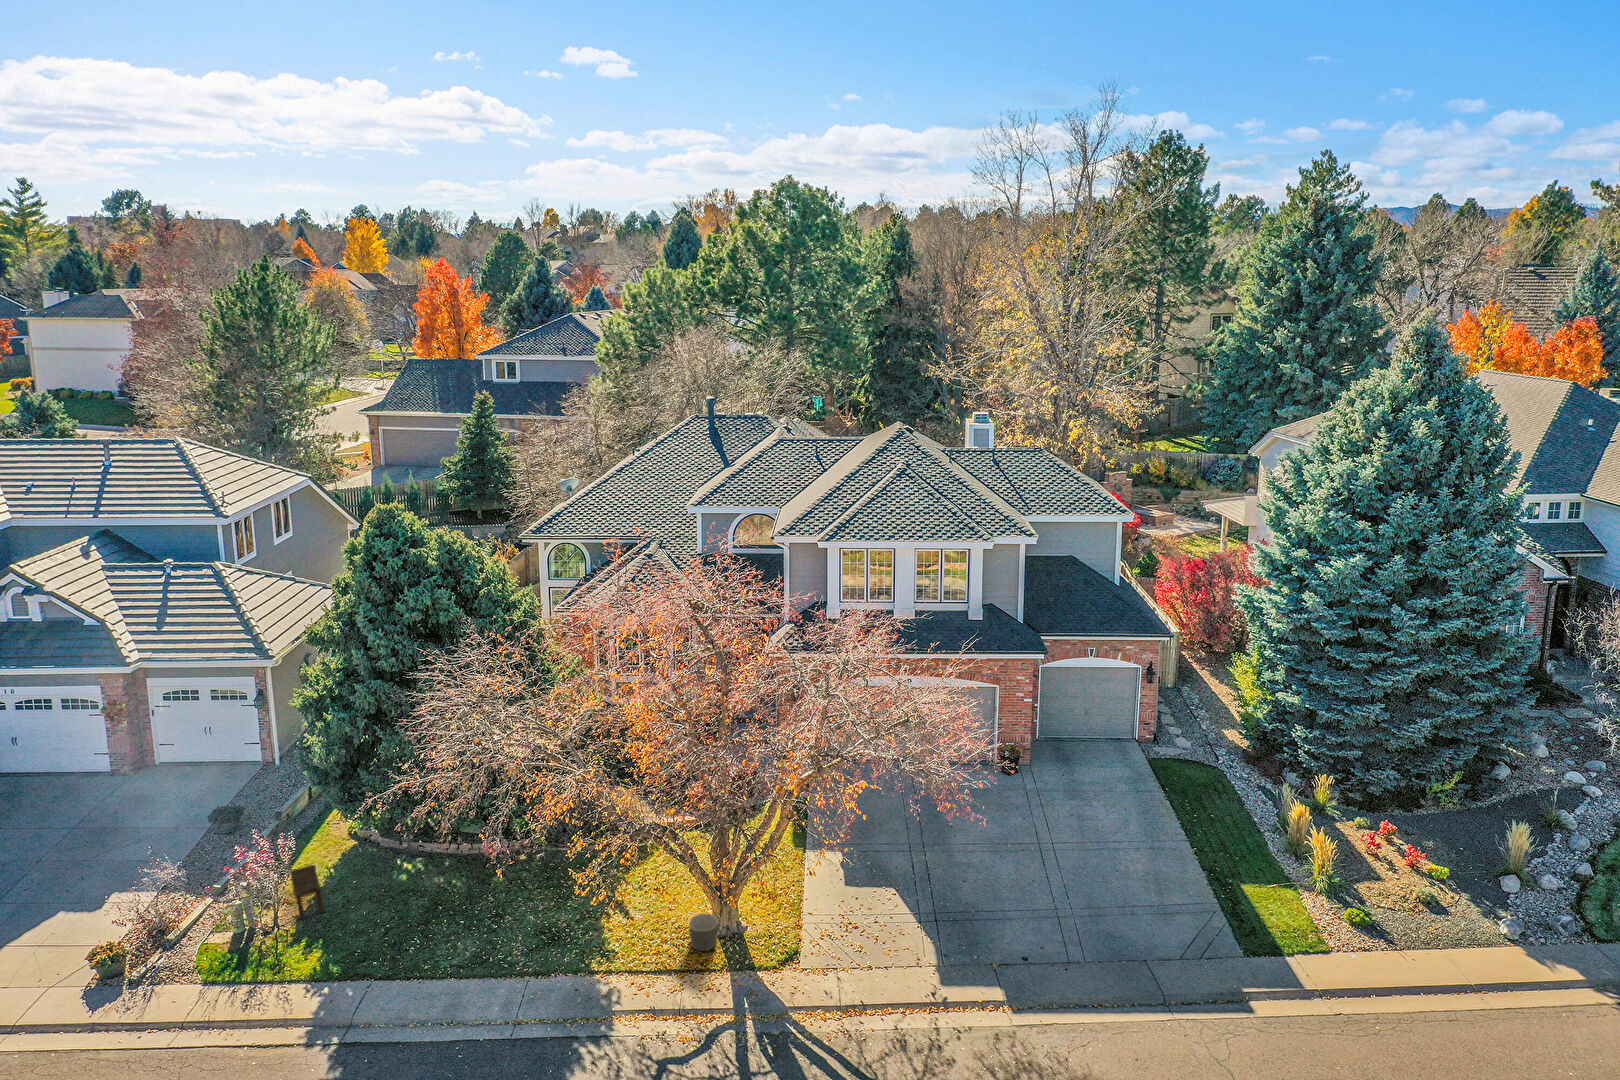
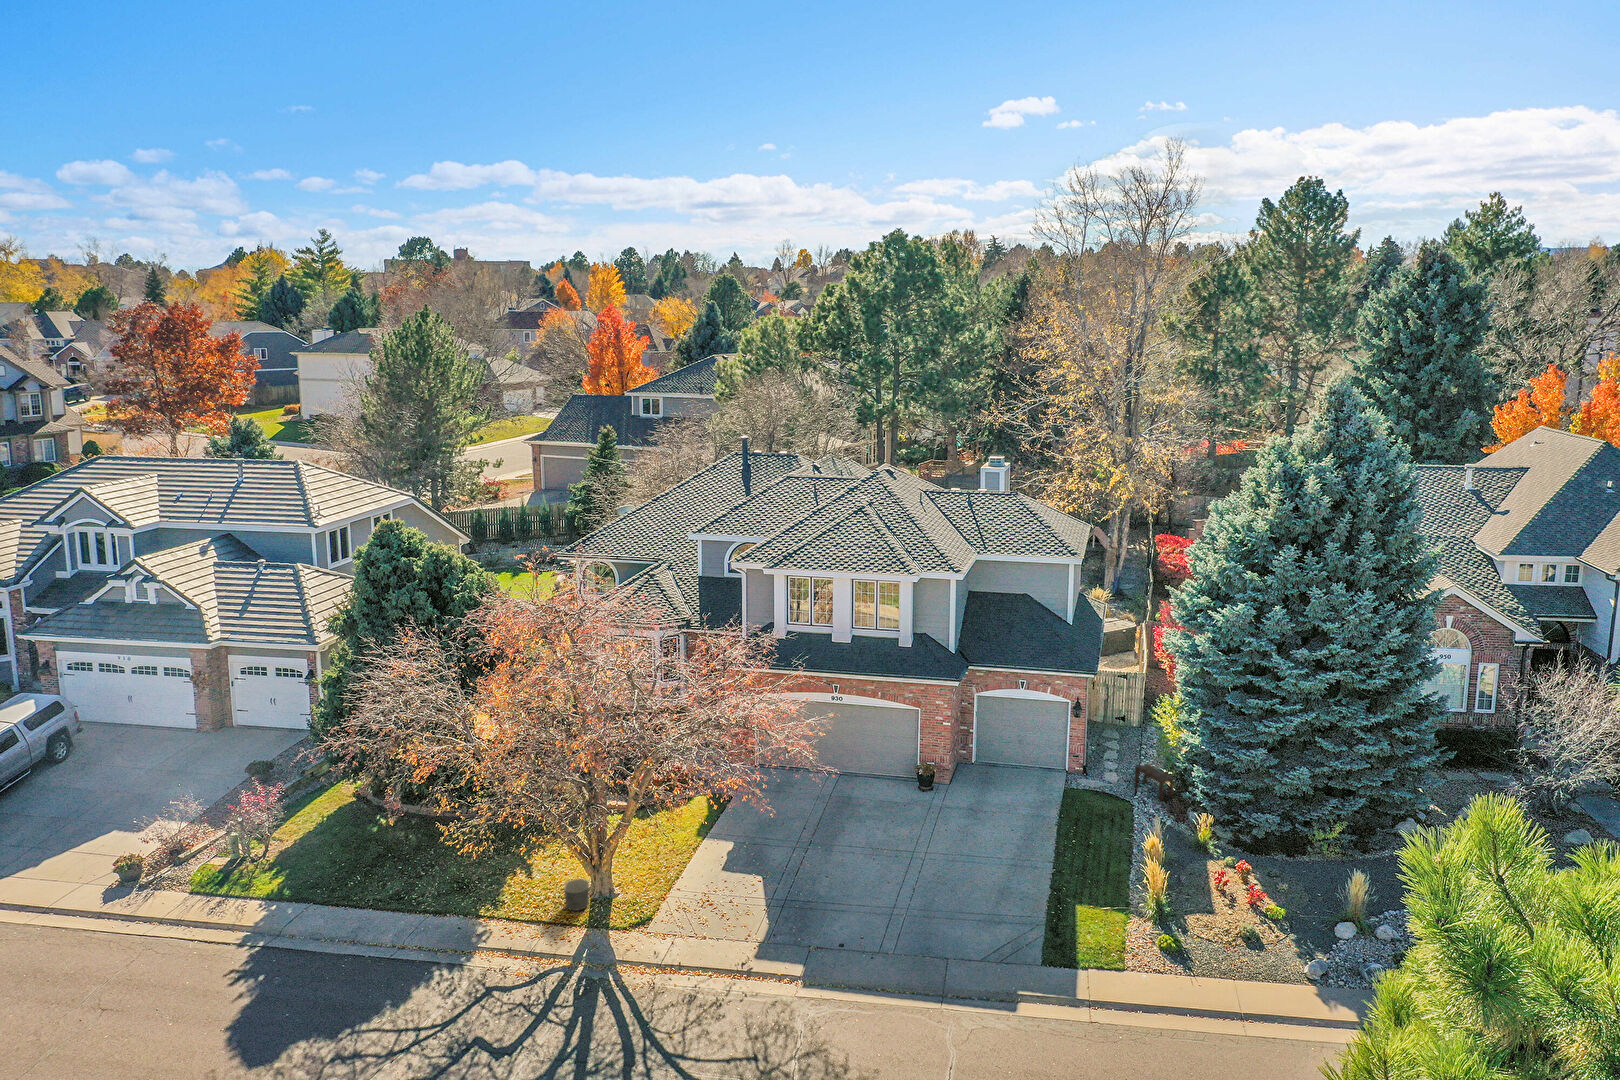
bench: present [290,865,324,920] -> present [1134,764,1175,800]

